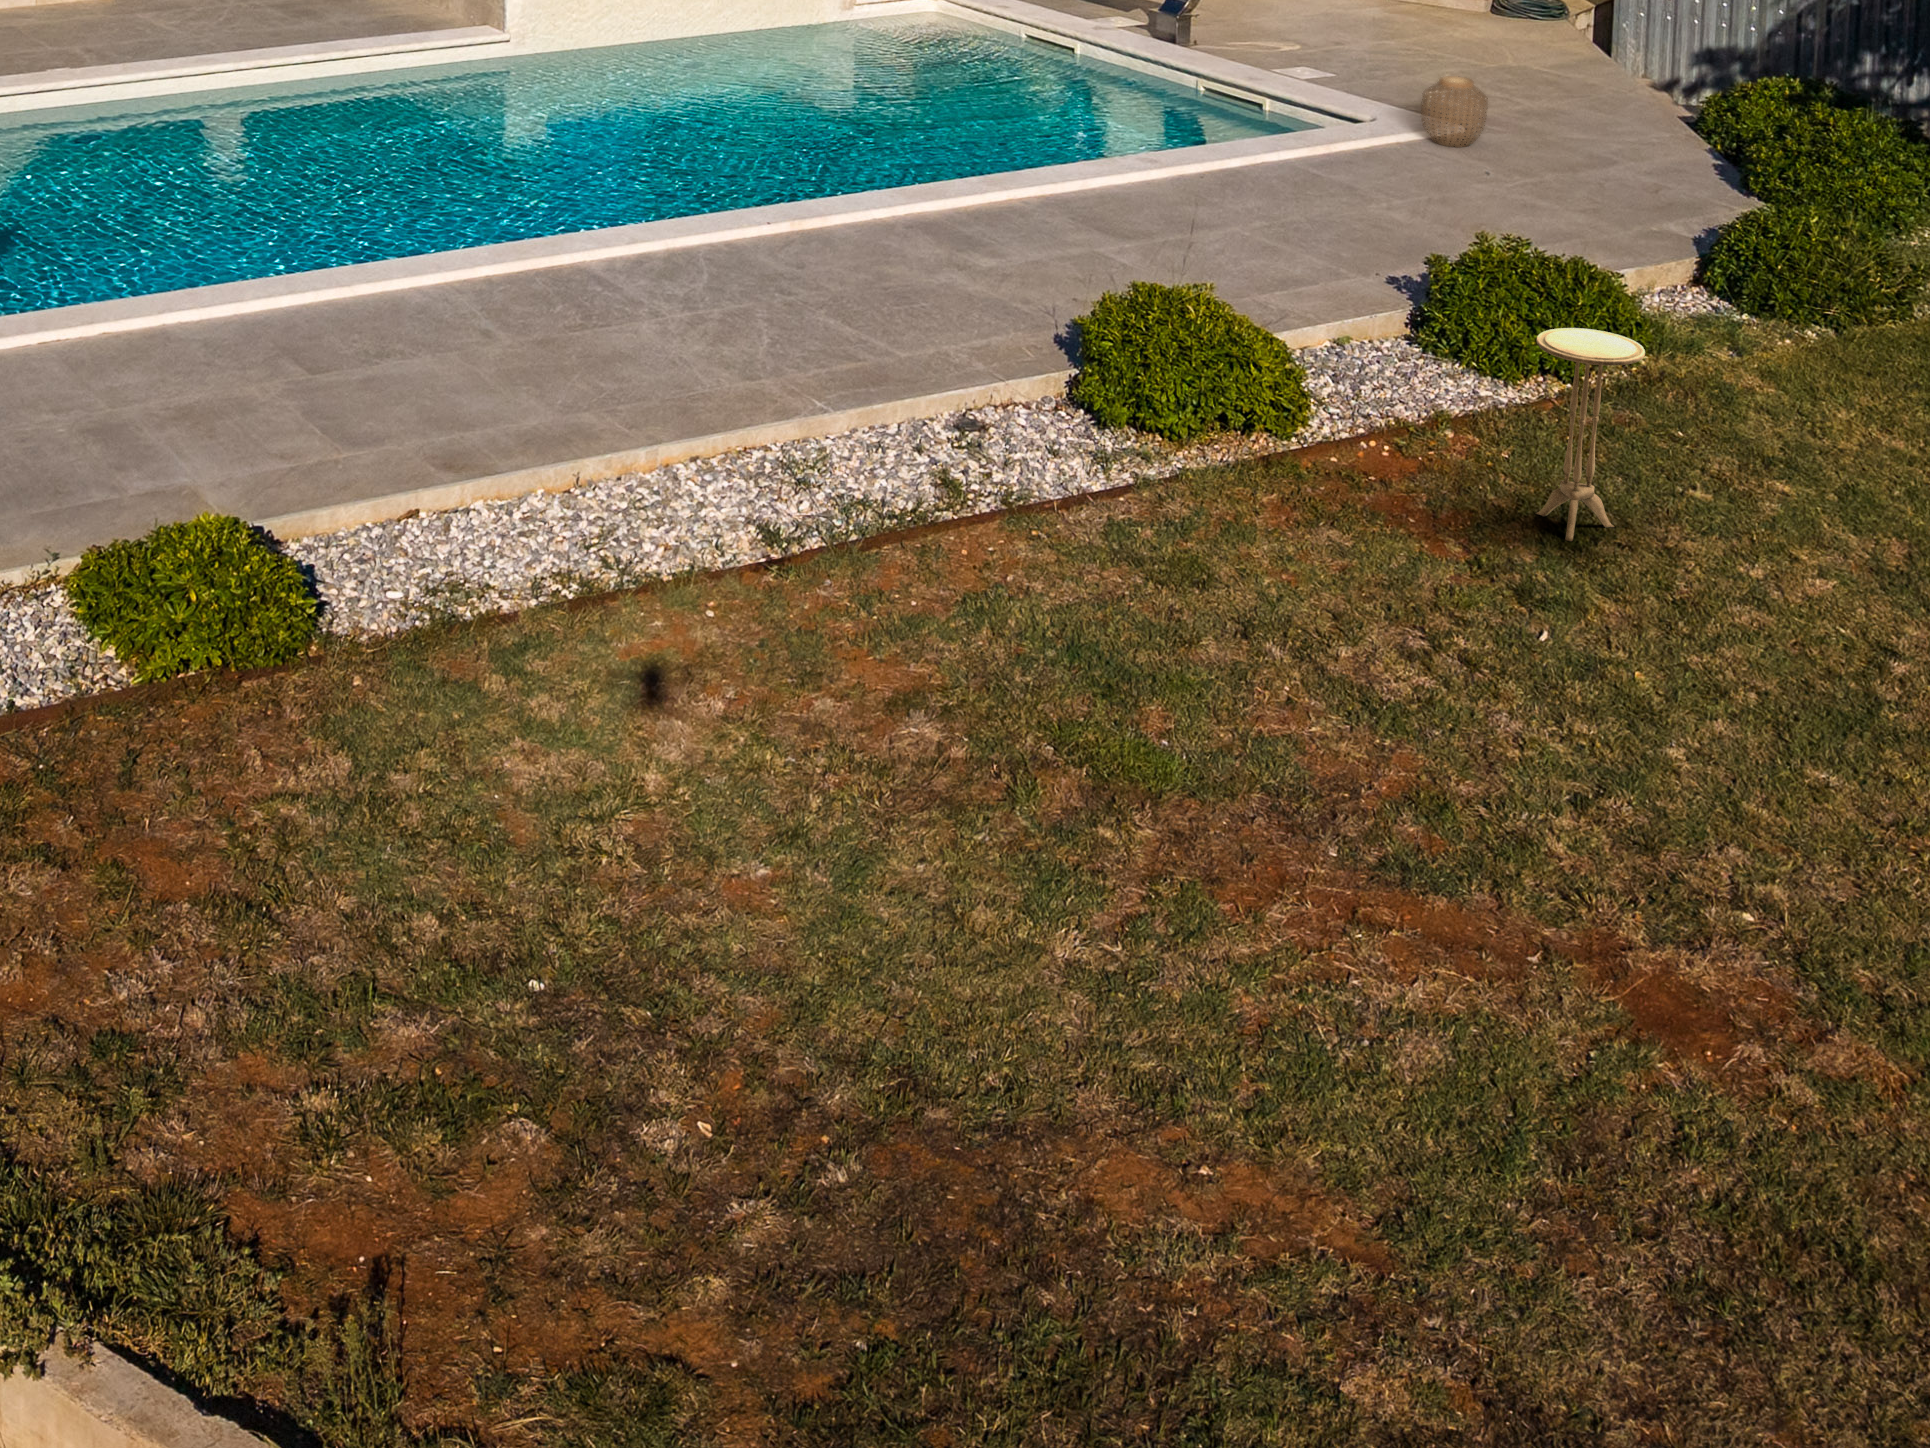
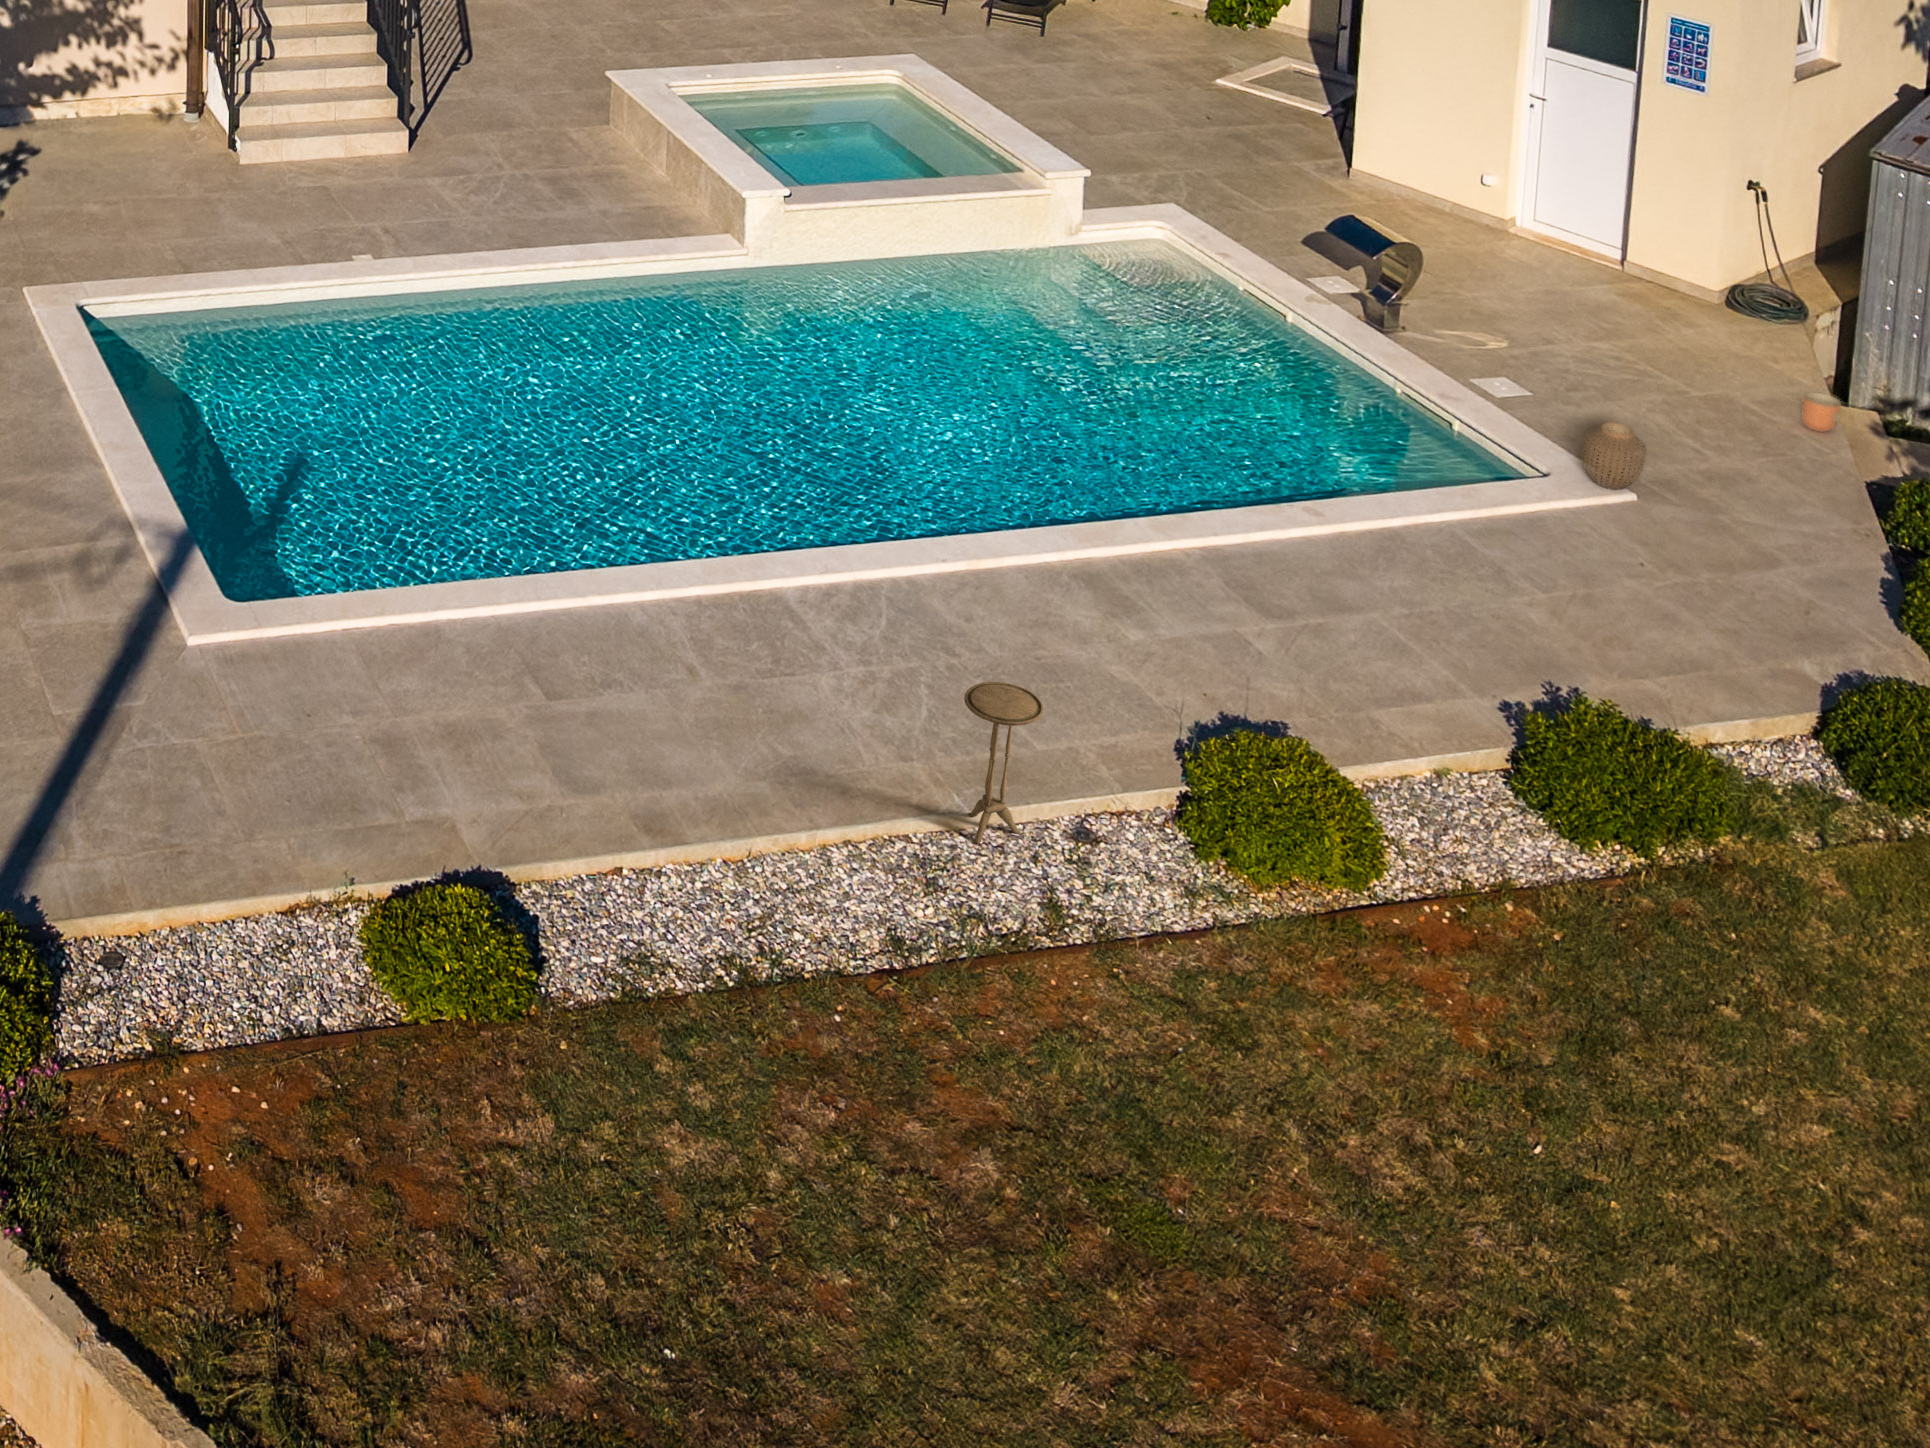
planter: none [1626,61,1664,99] -> present [1802,393,1841,432]
side table: present [1536,328,1645,541] -> present [964,682,1043,844]

